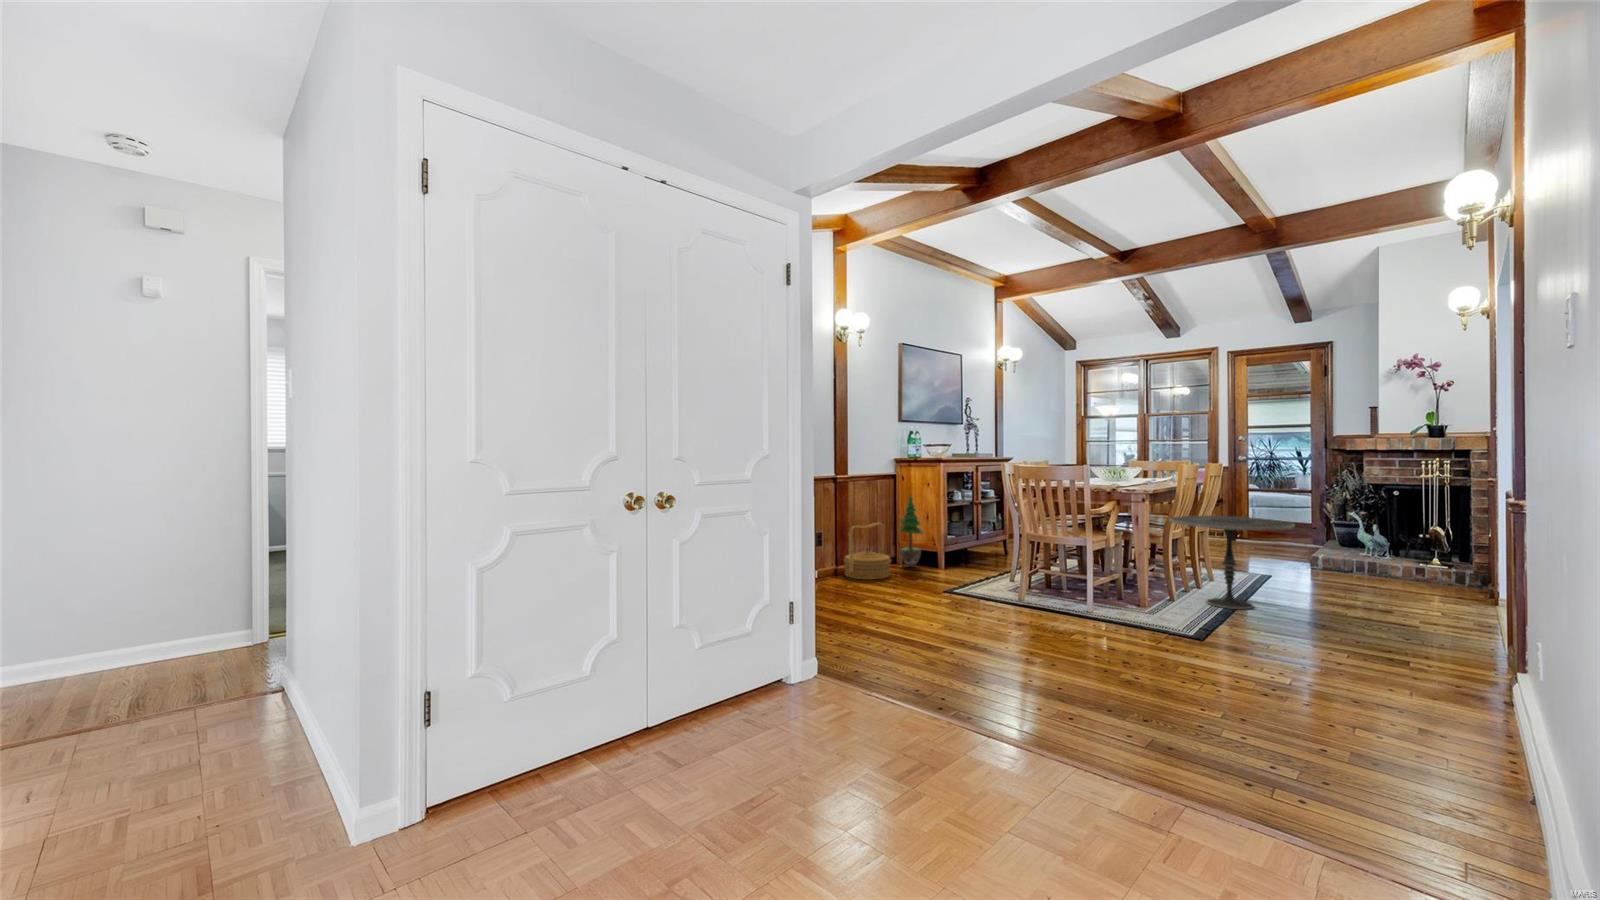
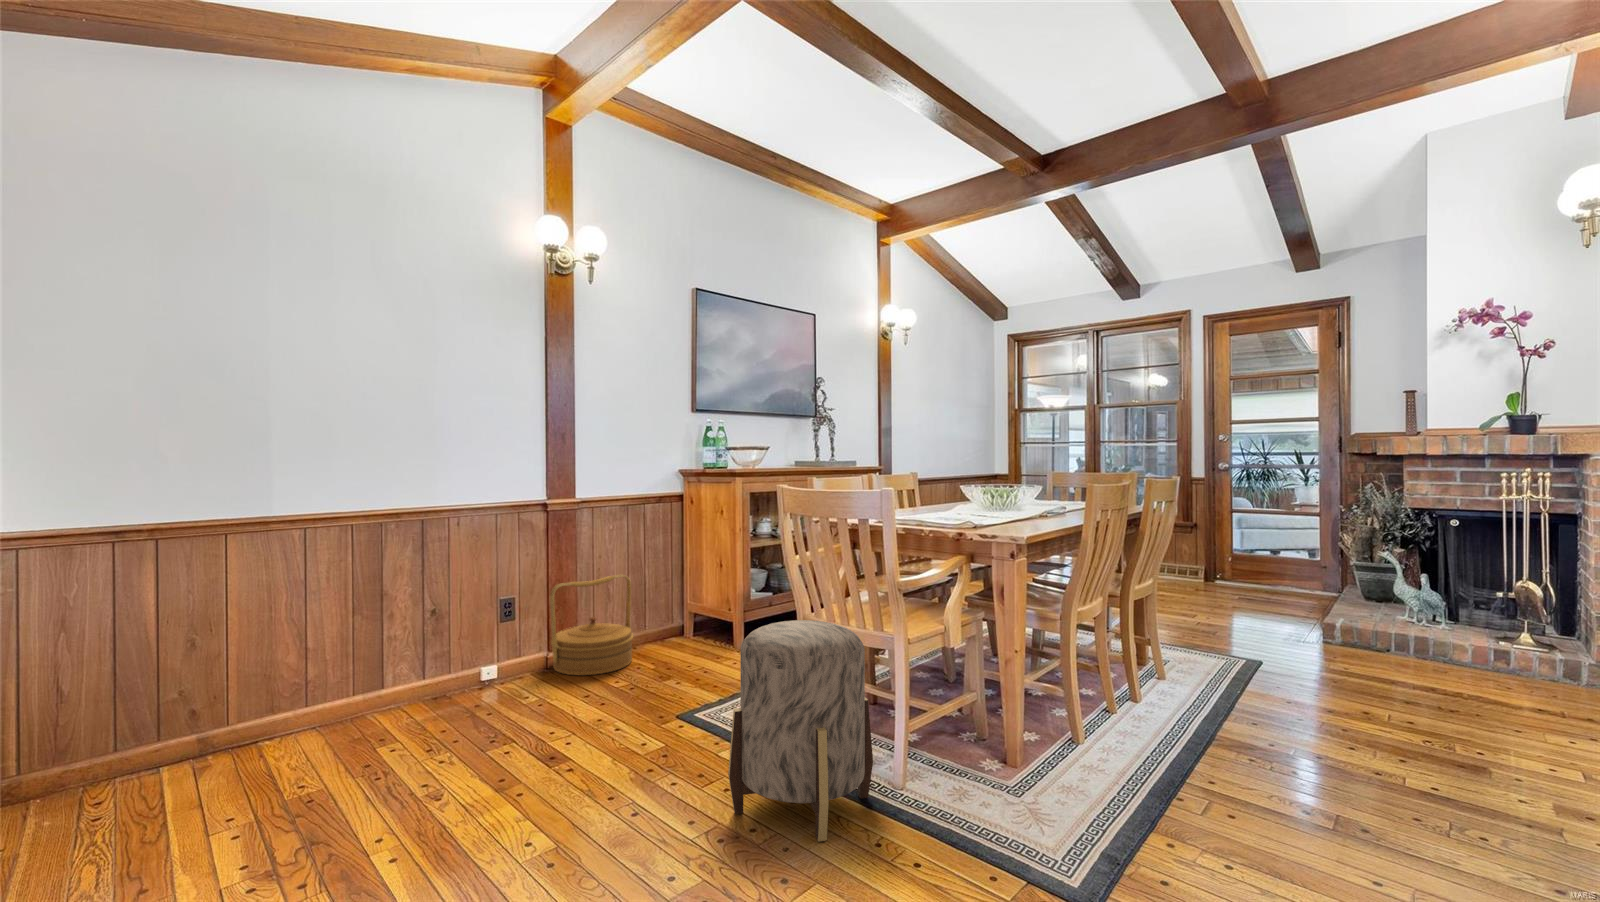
potted tree: present [899,496,923,566] -> none [665,525,708,642]
side table: present [1169,516,1295,609] -> none [1061,573,1289,766]
ottoman: none [1022,531,1088,627] -> present [728,620,873,841]

